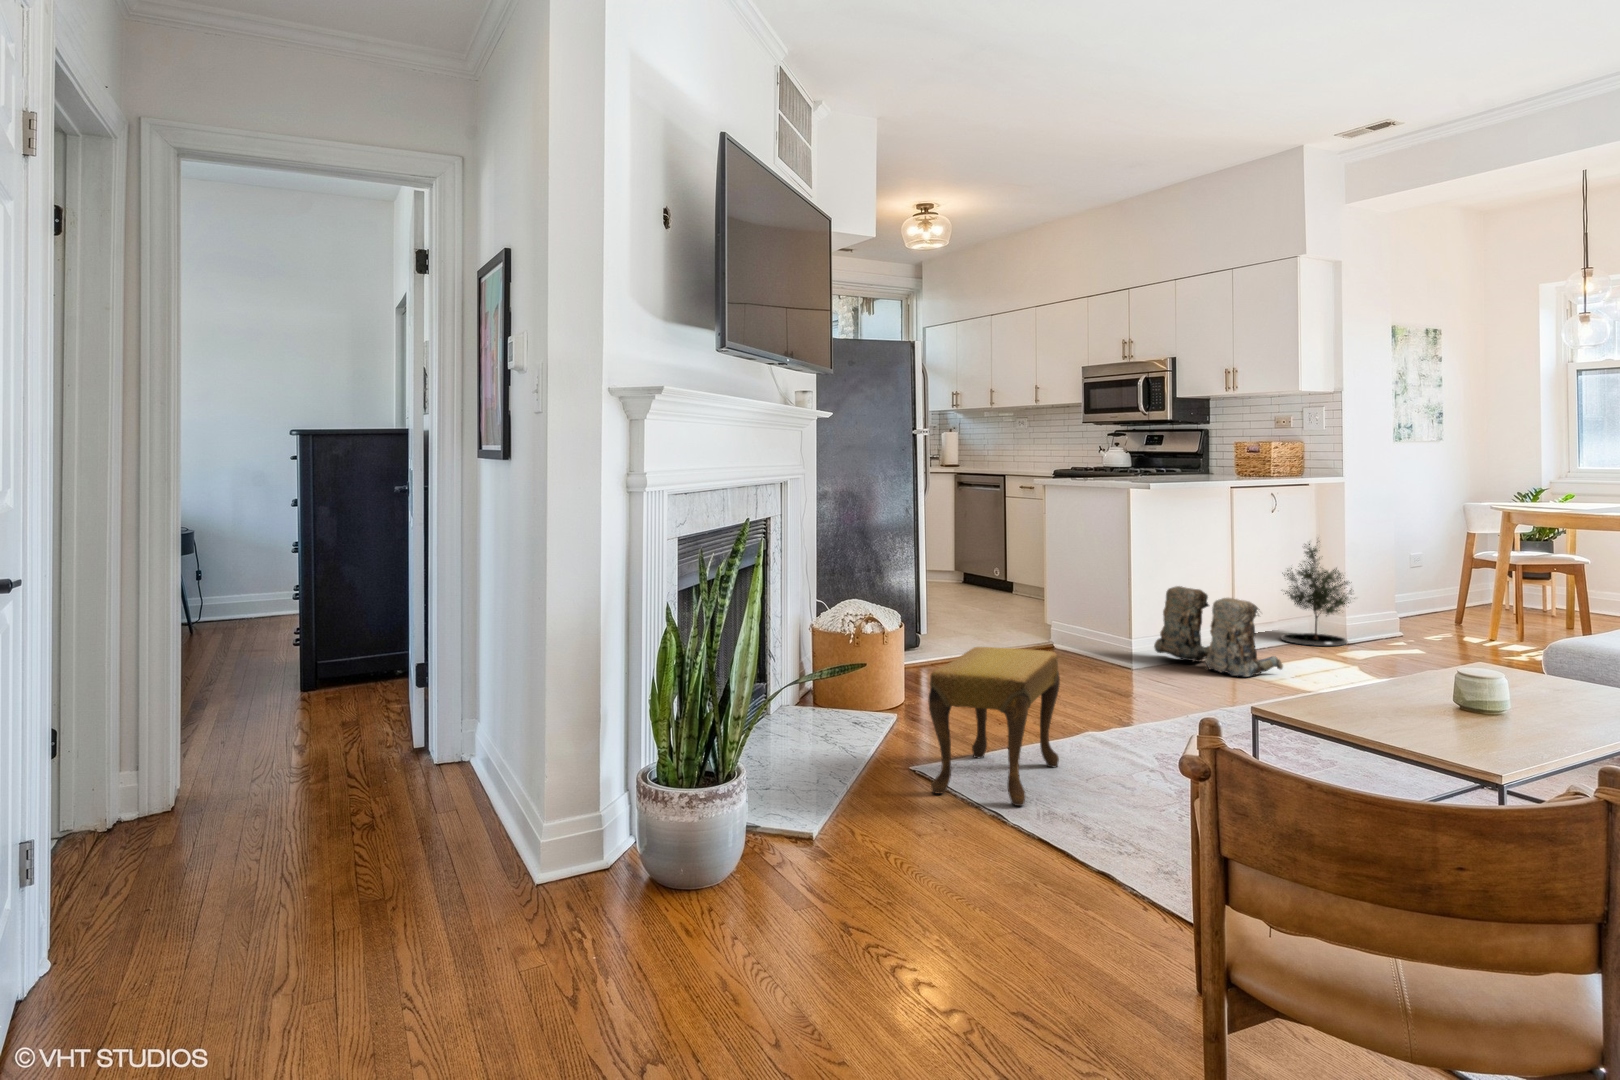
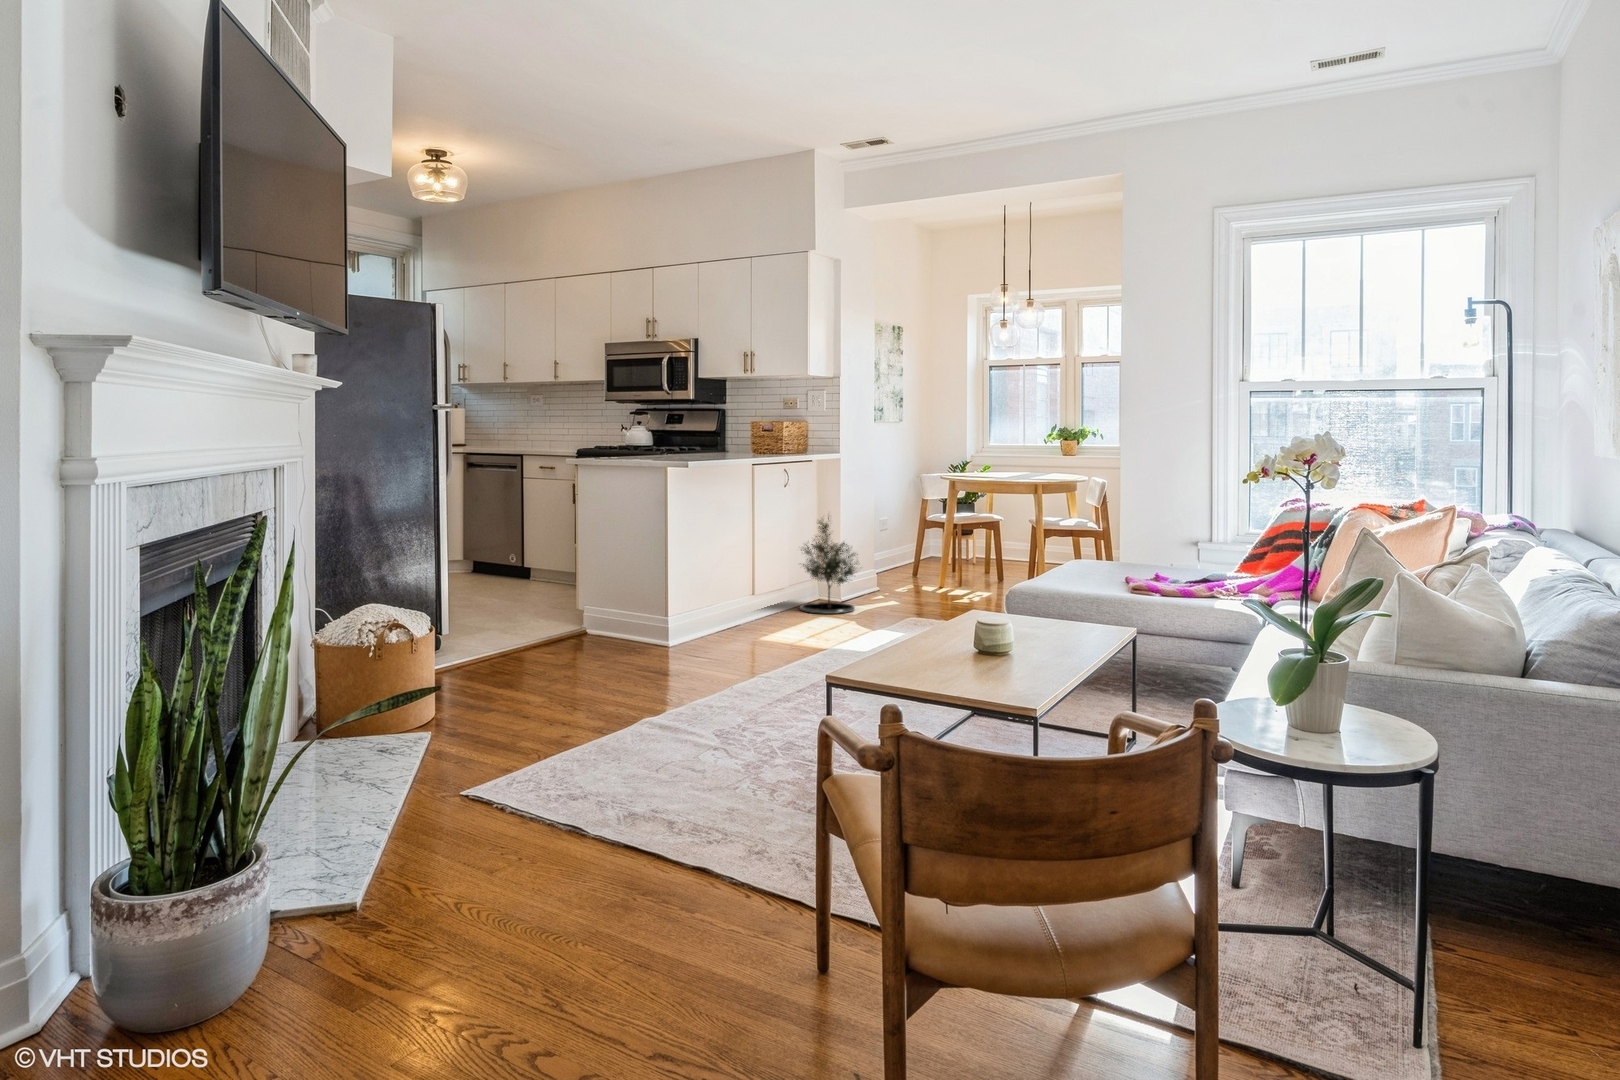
backpack: present [1154,586,1283,677] -> none [694,566,812,651]
footstool: present [928,647,1060,806] -> none [491,648,630,825]

